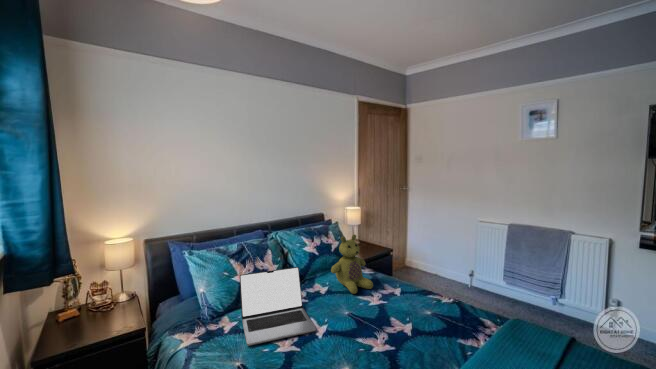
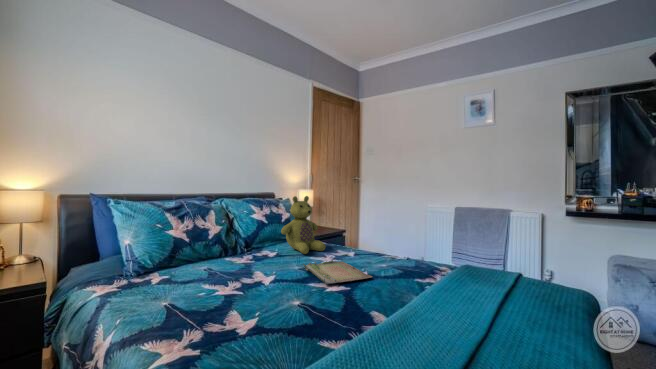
laptop: present [240,267,316,346] -> none [175,221,262,291]
tray: none [352,303,418,343] -> present [303,258,372,284]

